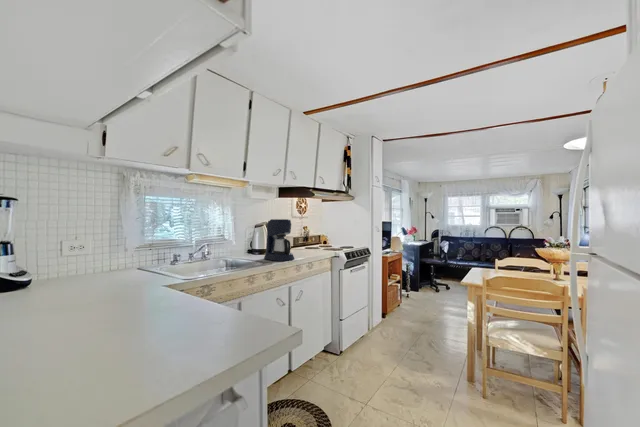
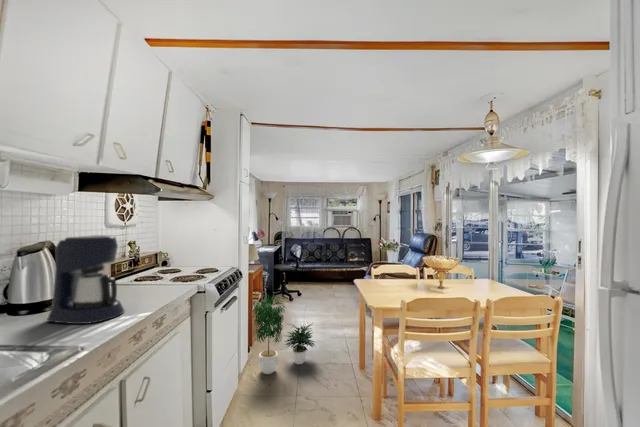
potted plant: none [382,271,438,334] -> present [253,295,315,374]

